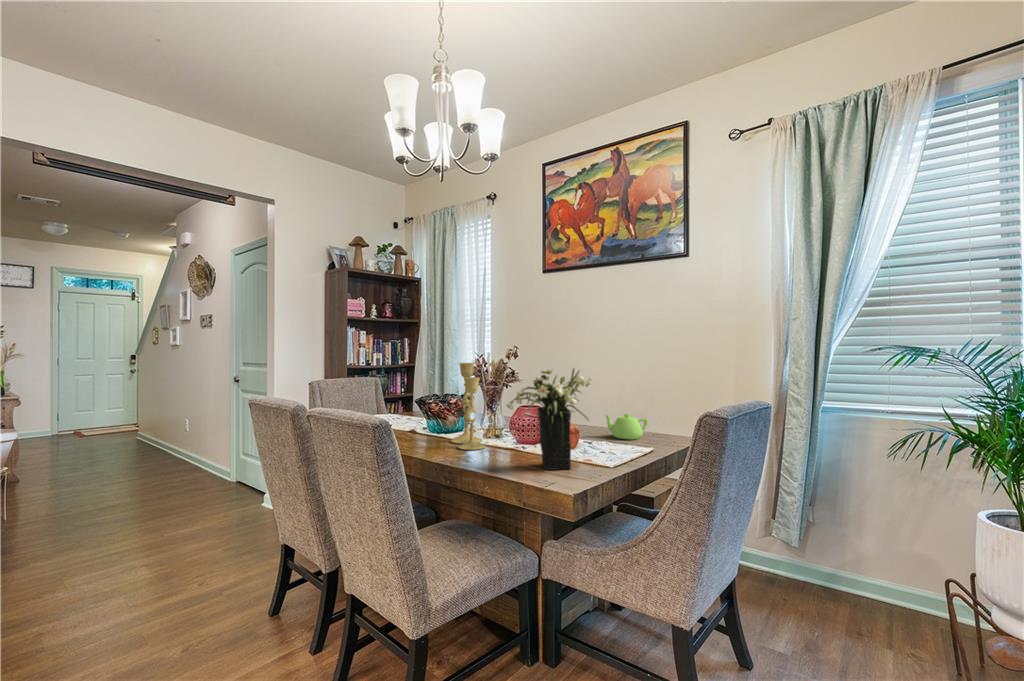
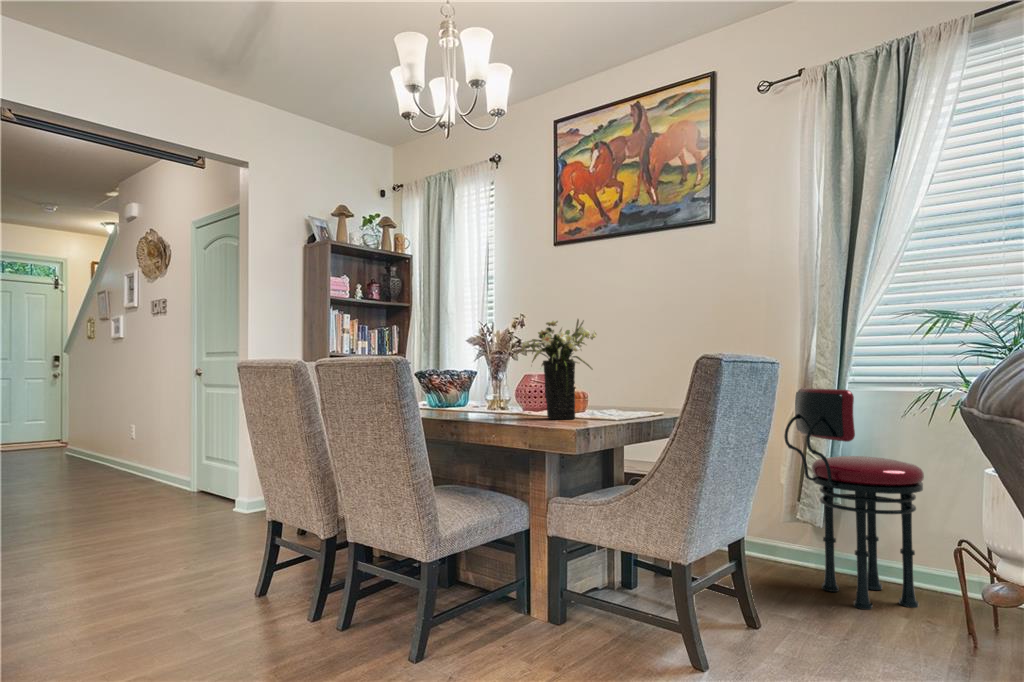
candlestick: present [451,363,485,450] -> none [453,327,490,413]
teapot: present [604,413,648,440] -> none [615,383,662,409]
stool: none [763,417,900,636] -> present [784,388,924,610]

